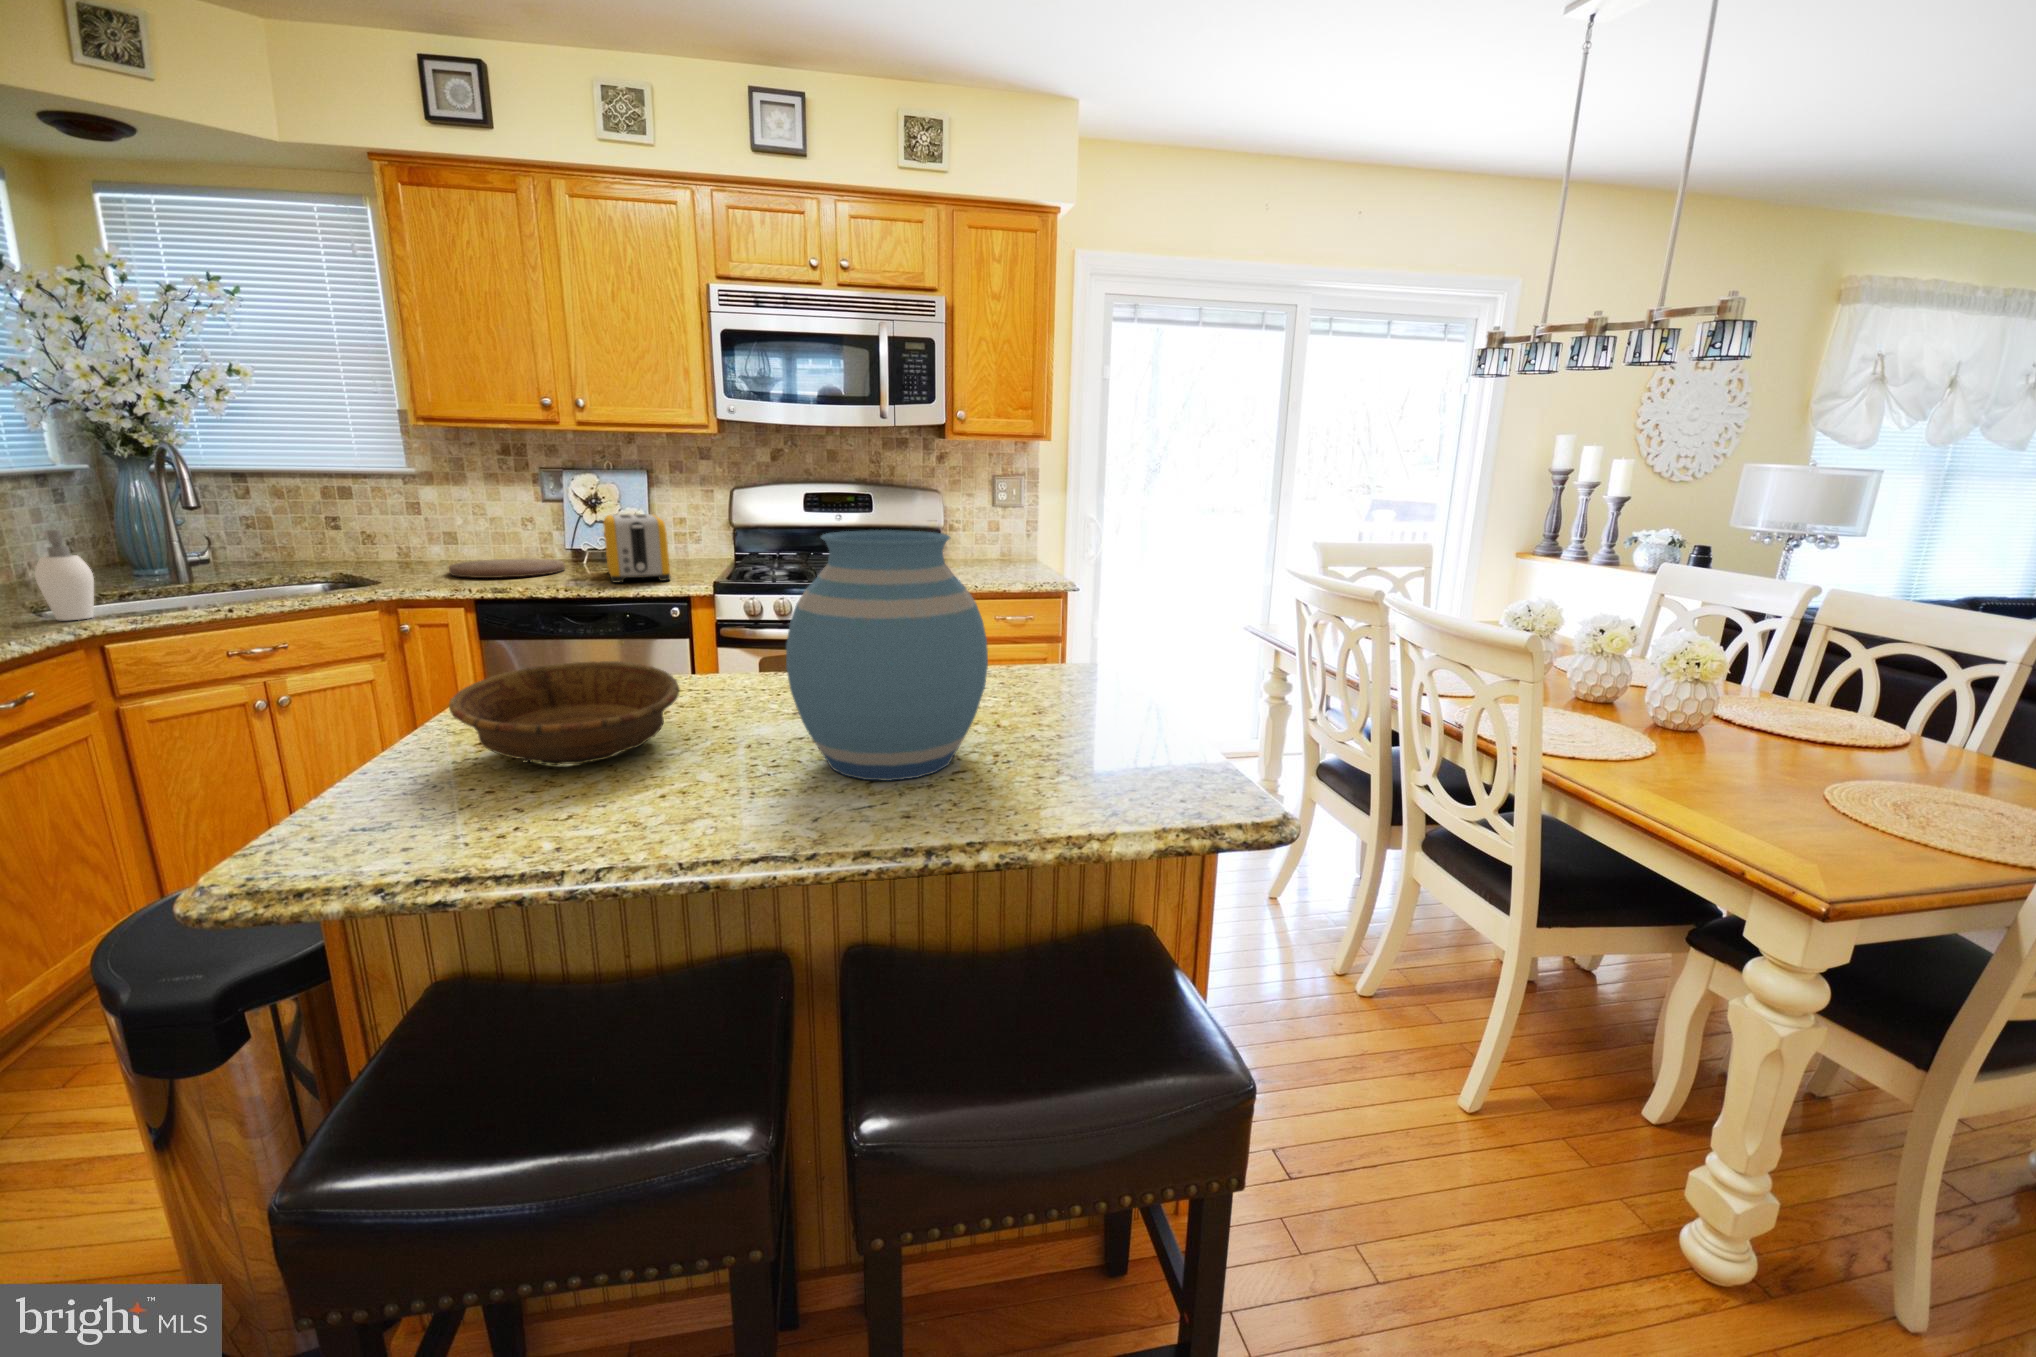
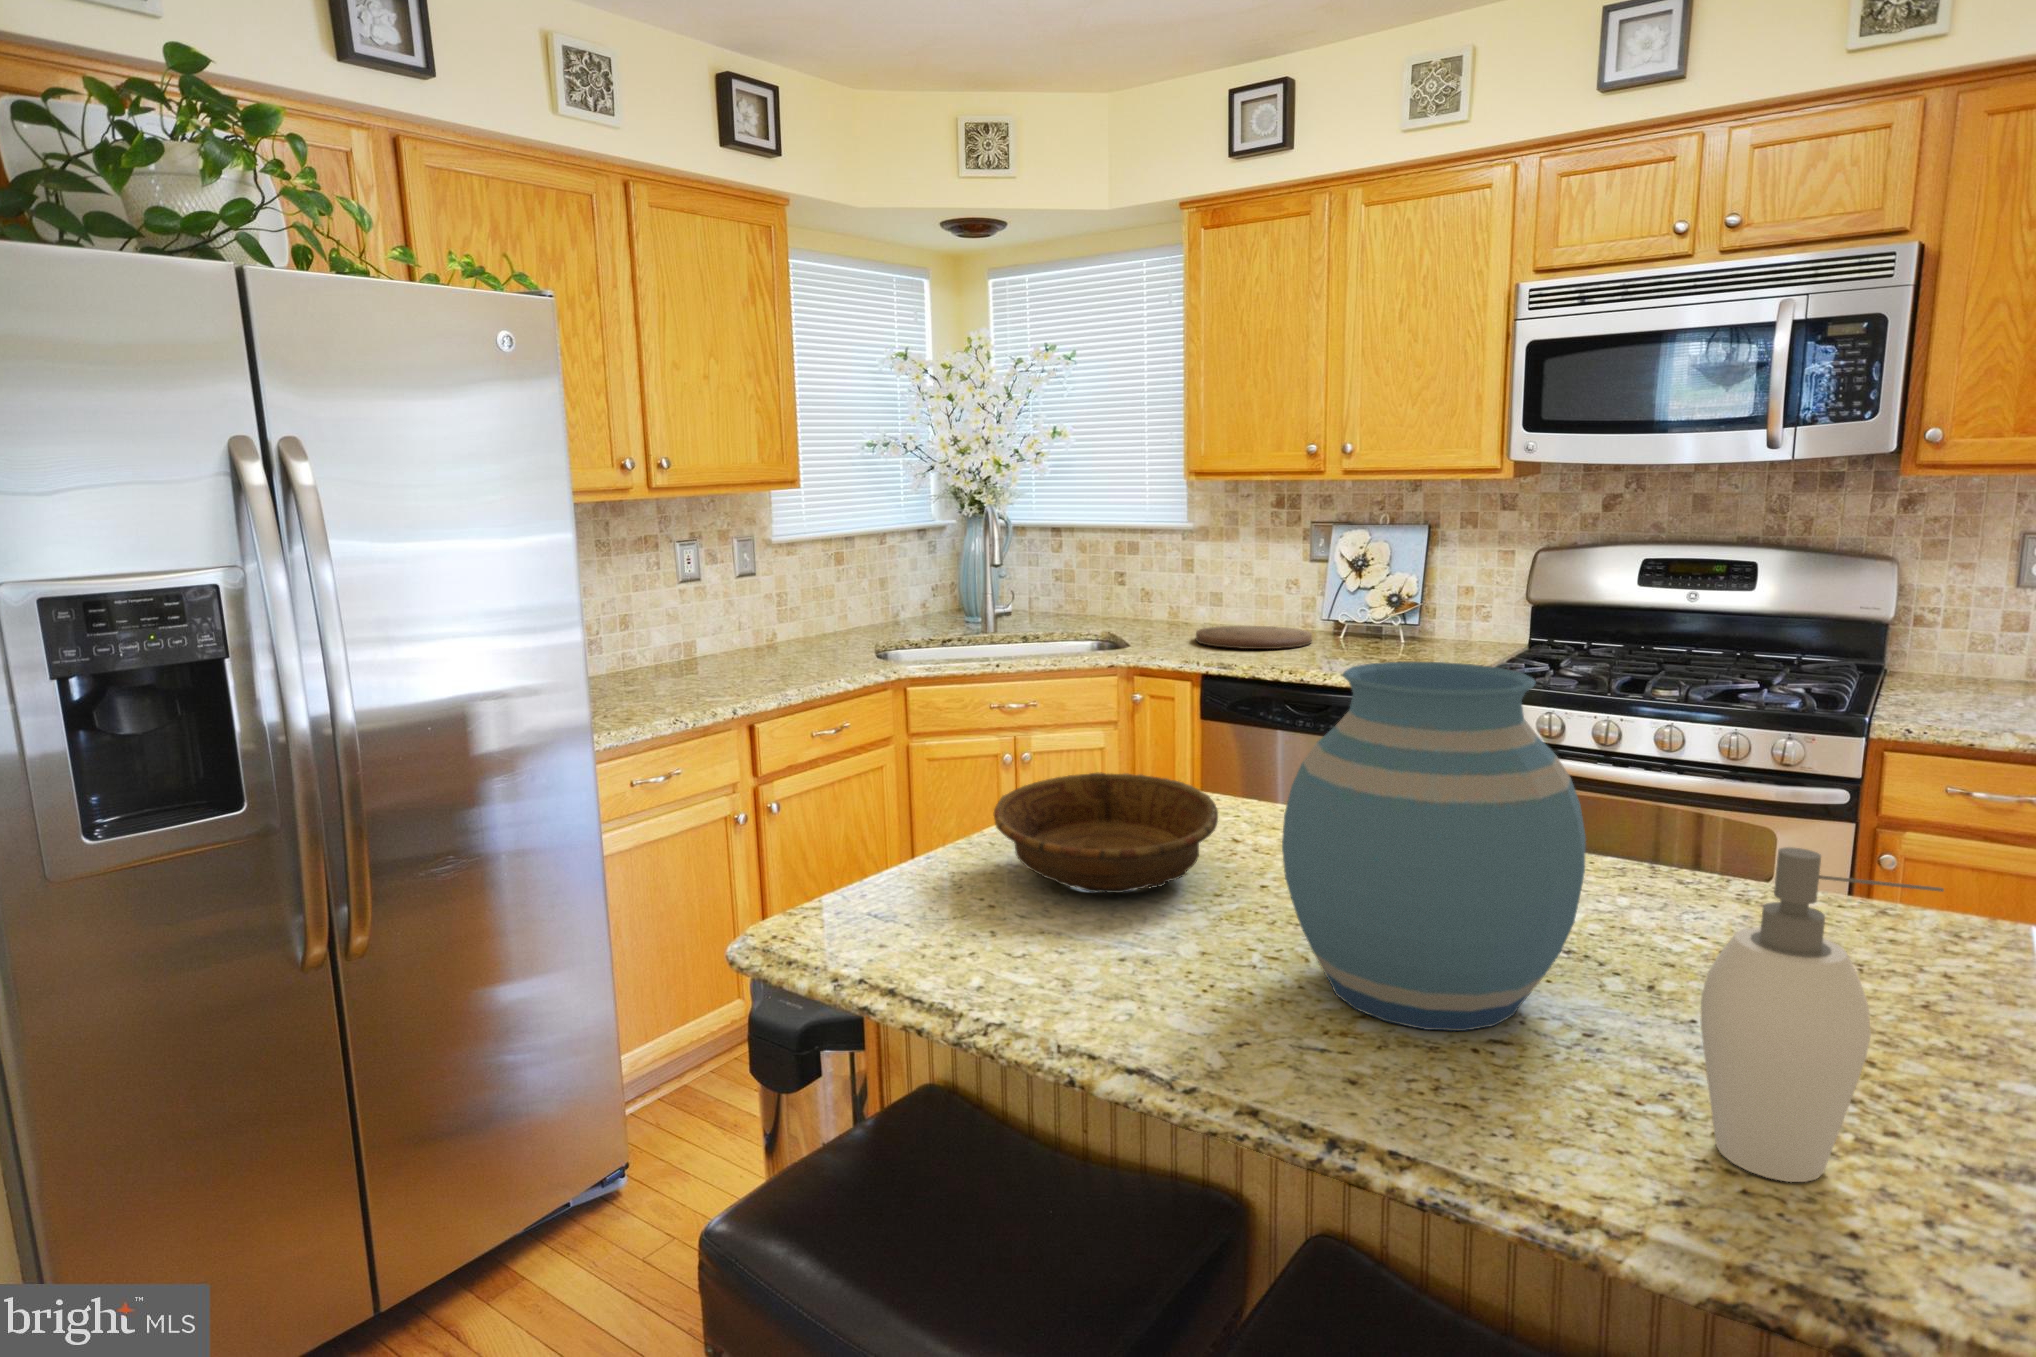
toaster: present [603,514,671,583] -> none [1347,581,1425,669]
soap dispenser: present [35,530,94,621] -> present [1701,847,1944,1182]

